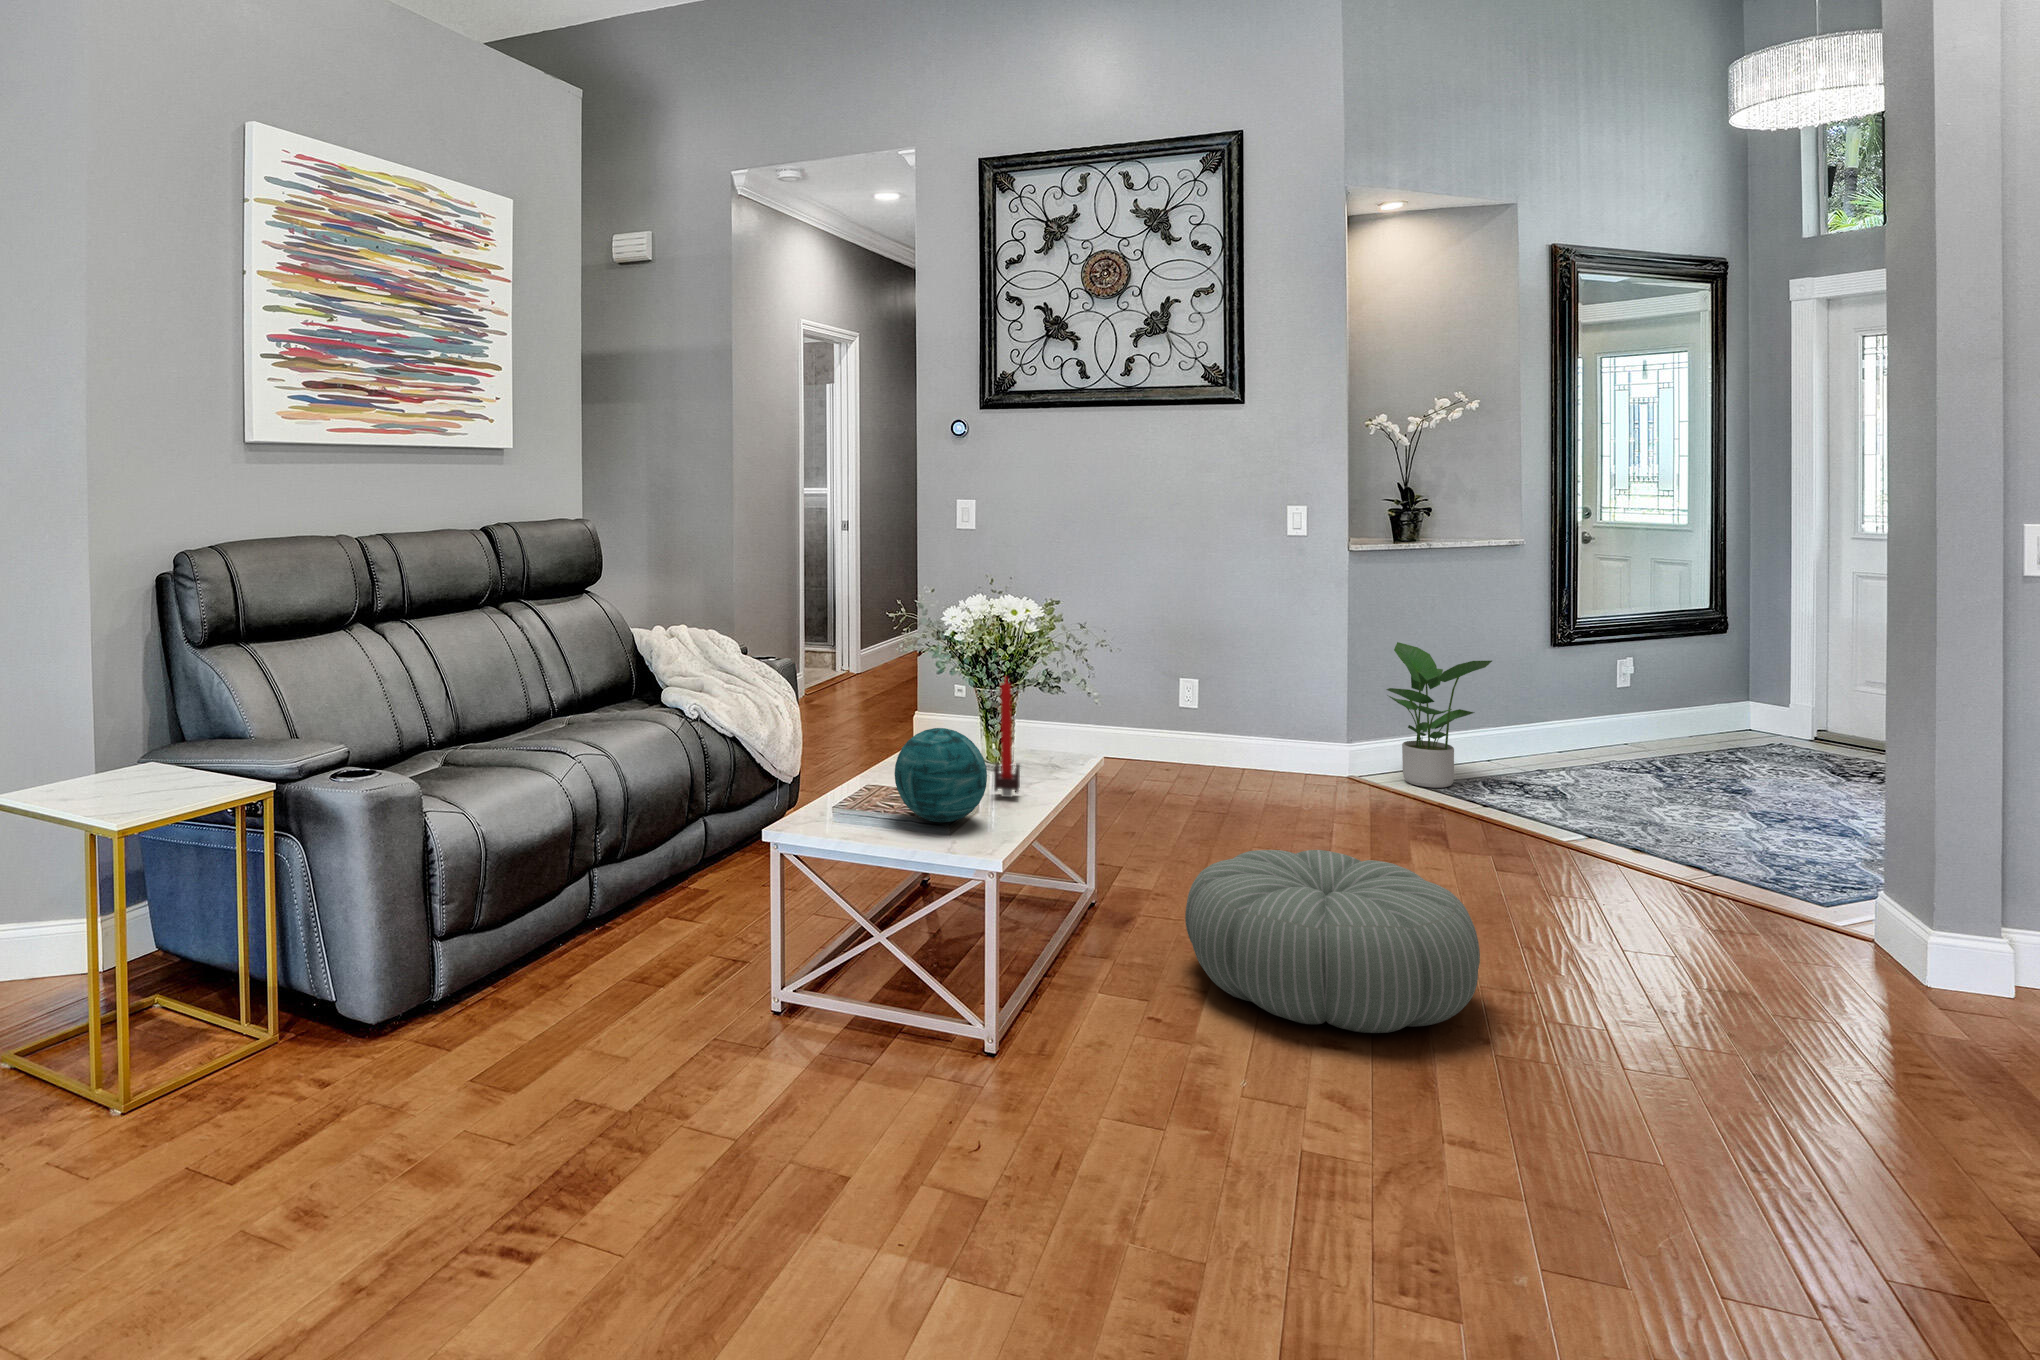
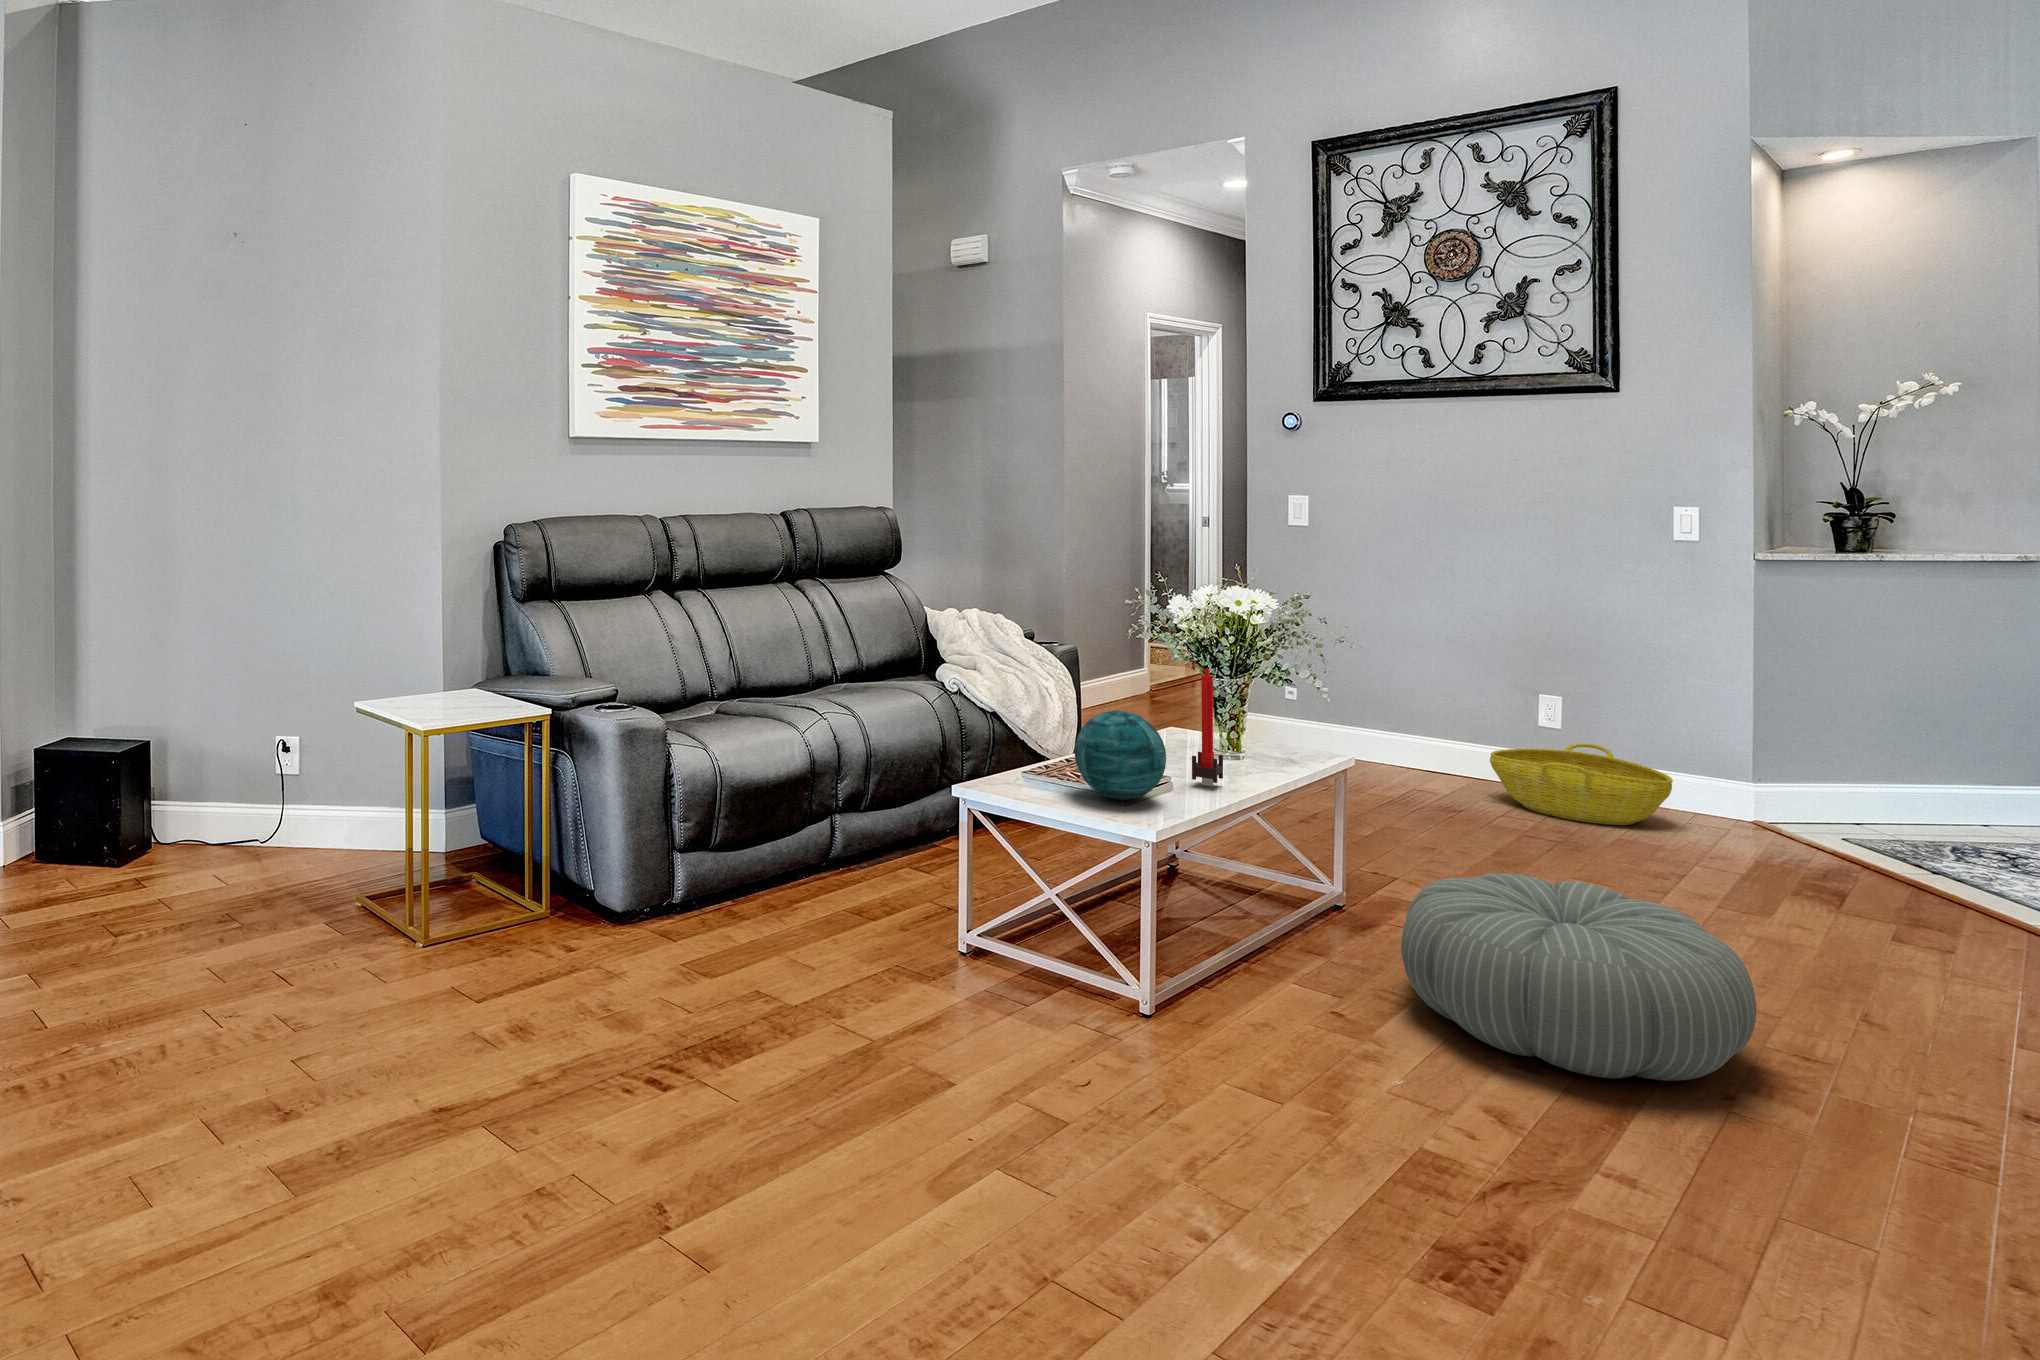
potted plant: present [1386,642,1492,788] -> none [1807,674,1969,852]
basket: none [1151,718,1294,789] -> present [1490,743,1673,825]

